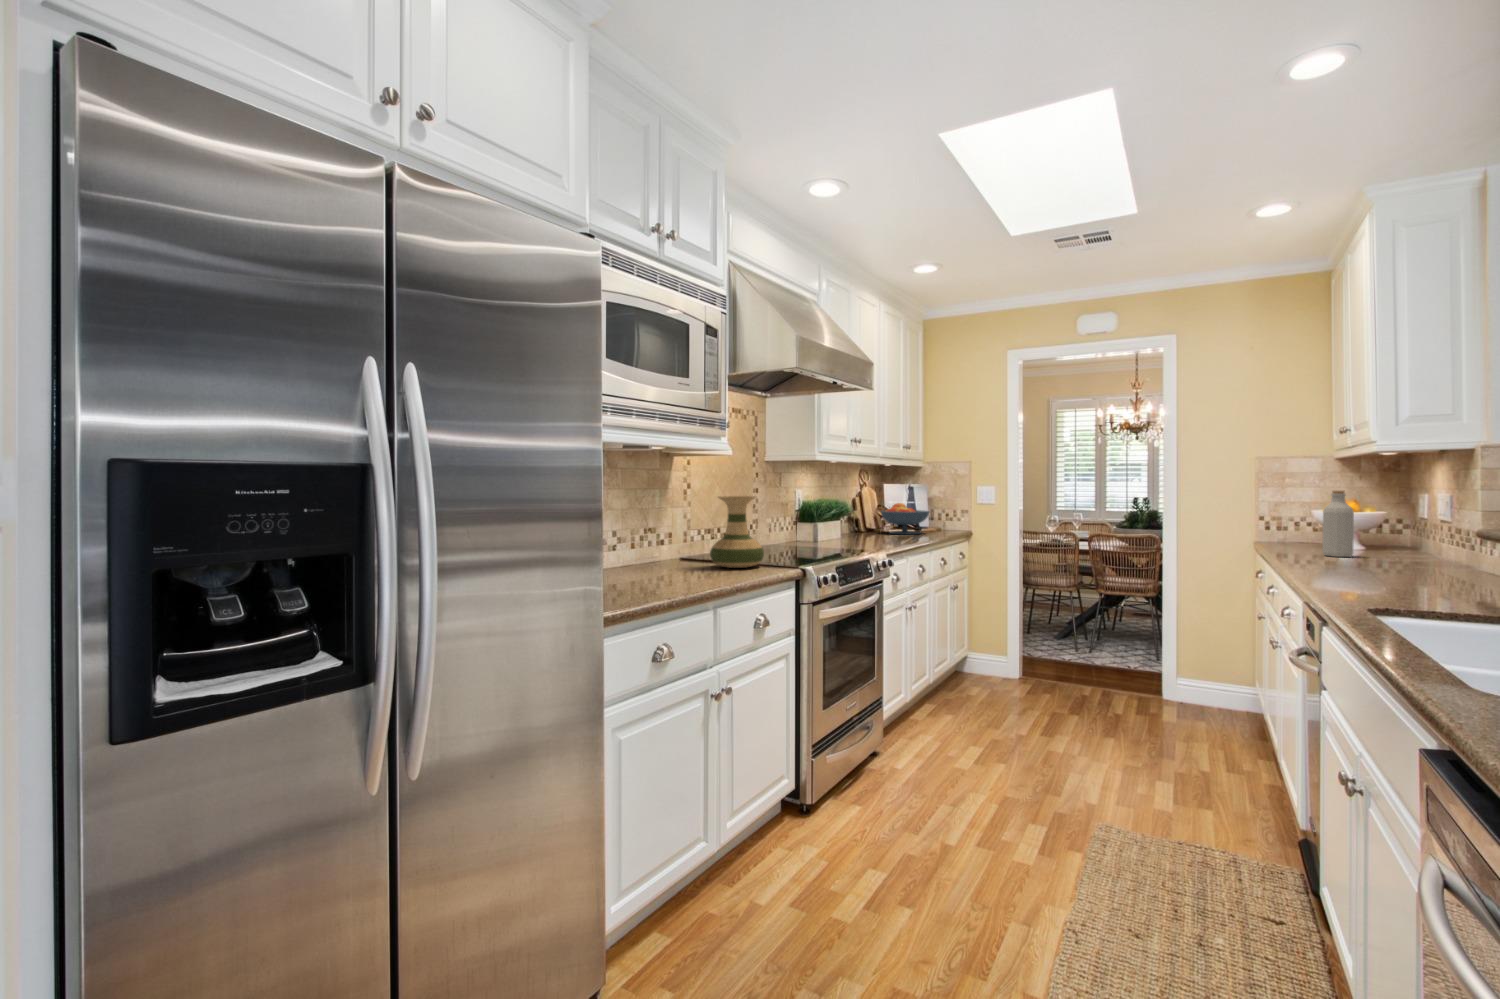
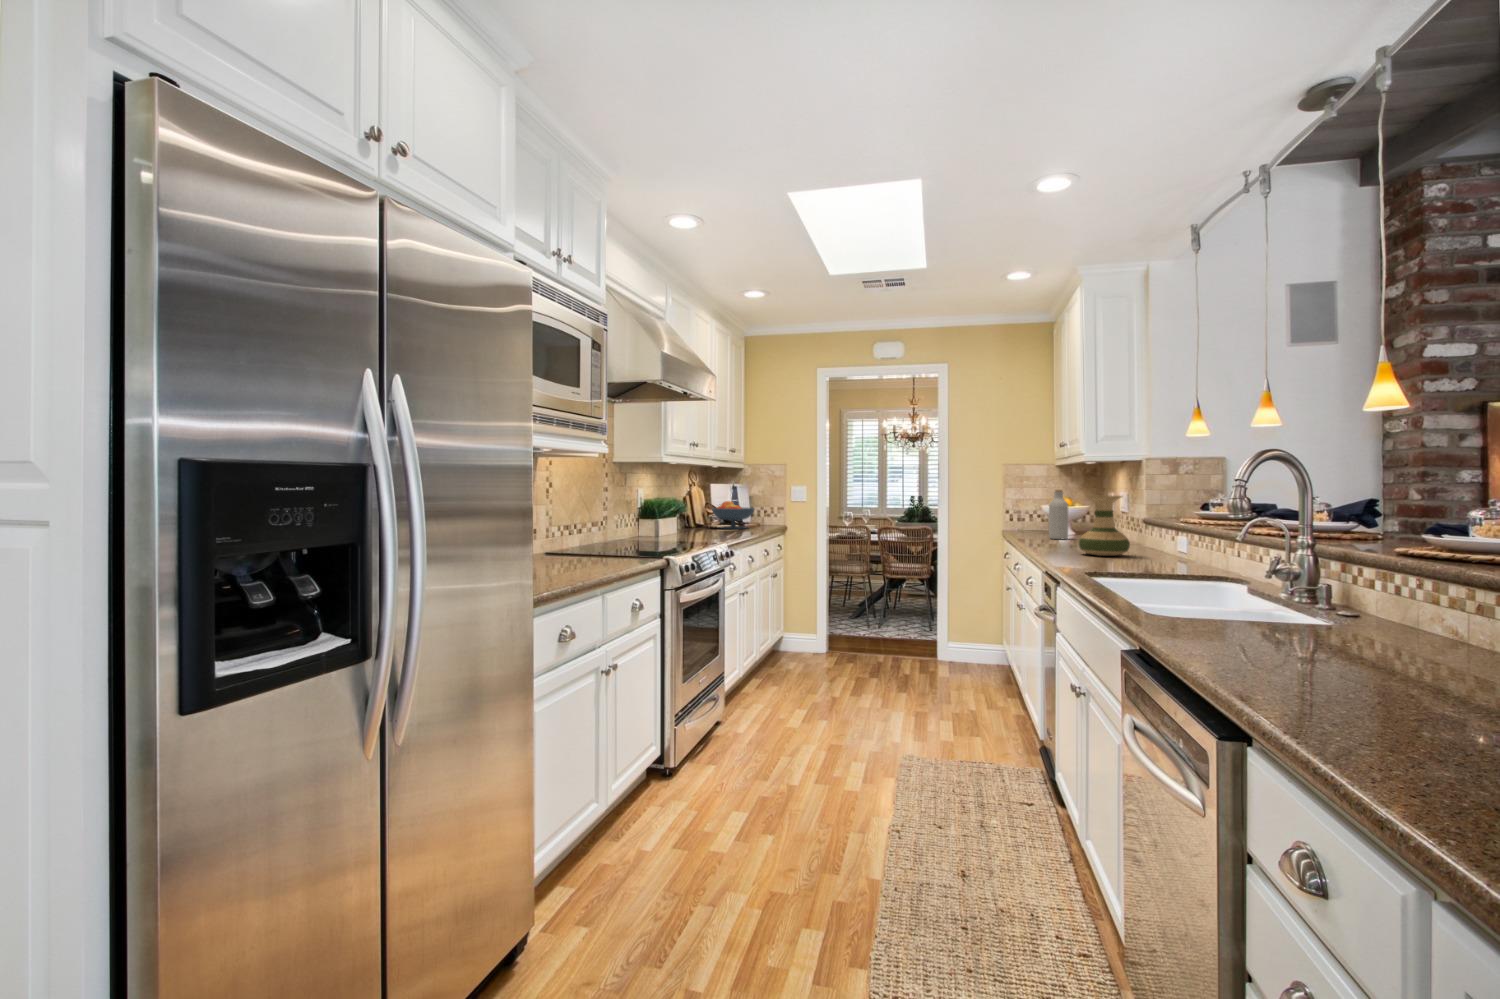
vase: present [710,496,764,568] -> present [1079,496,1130,556]

